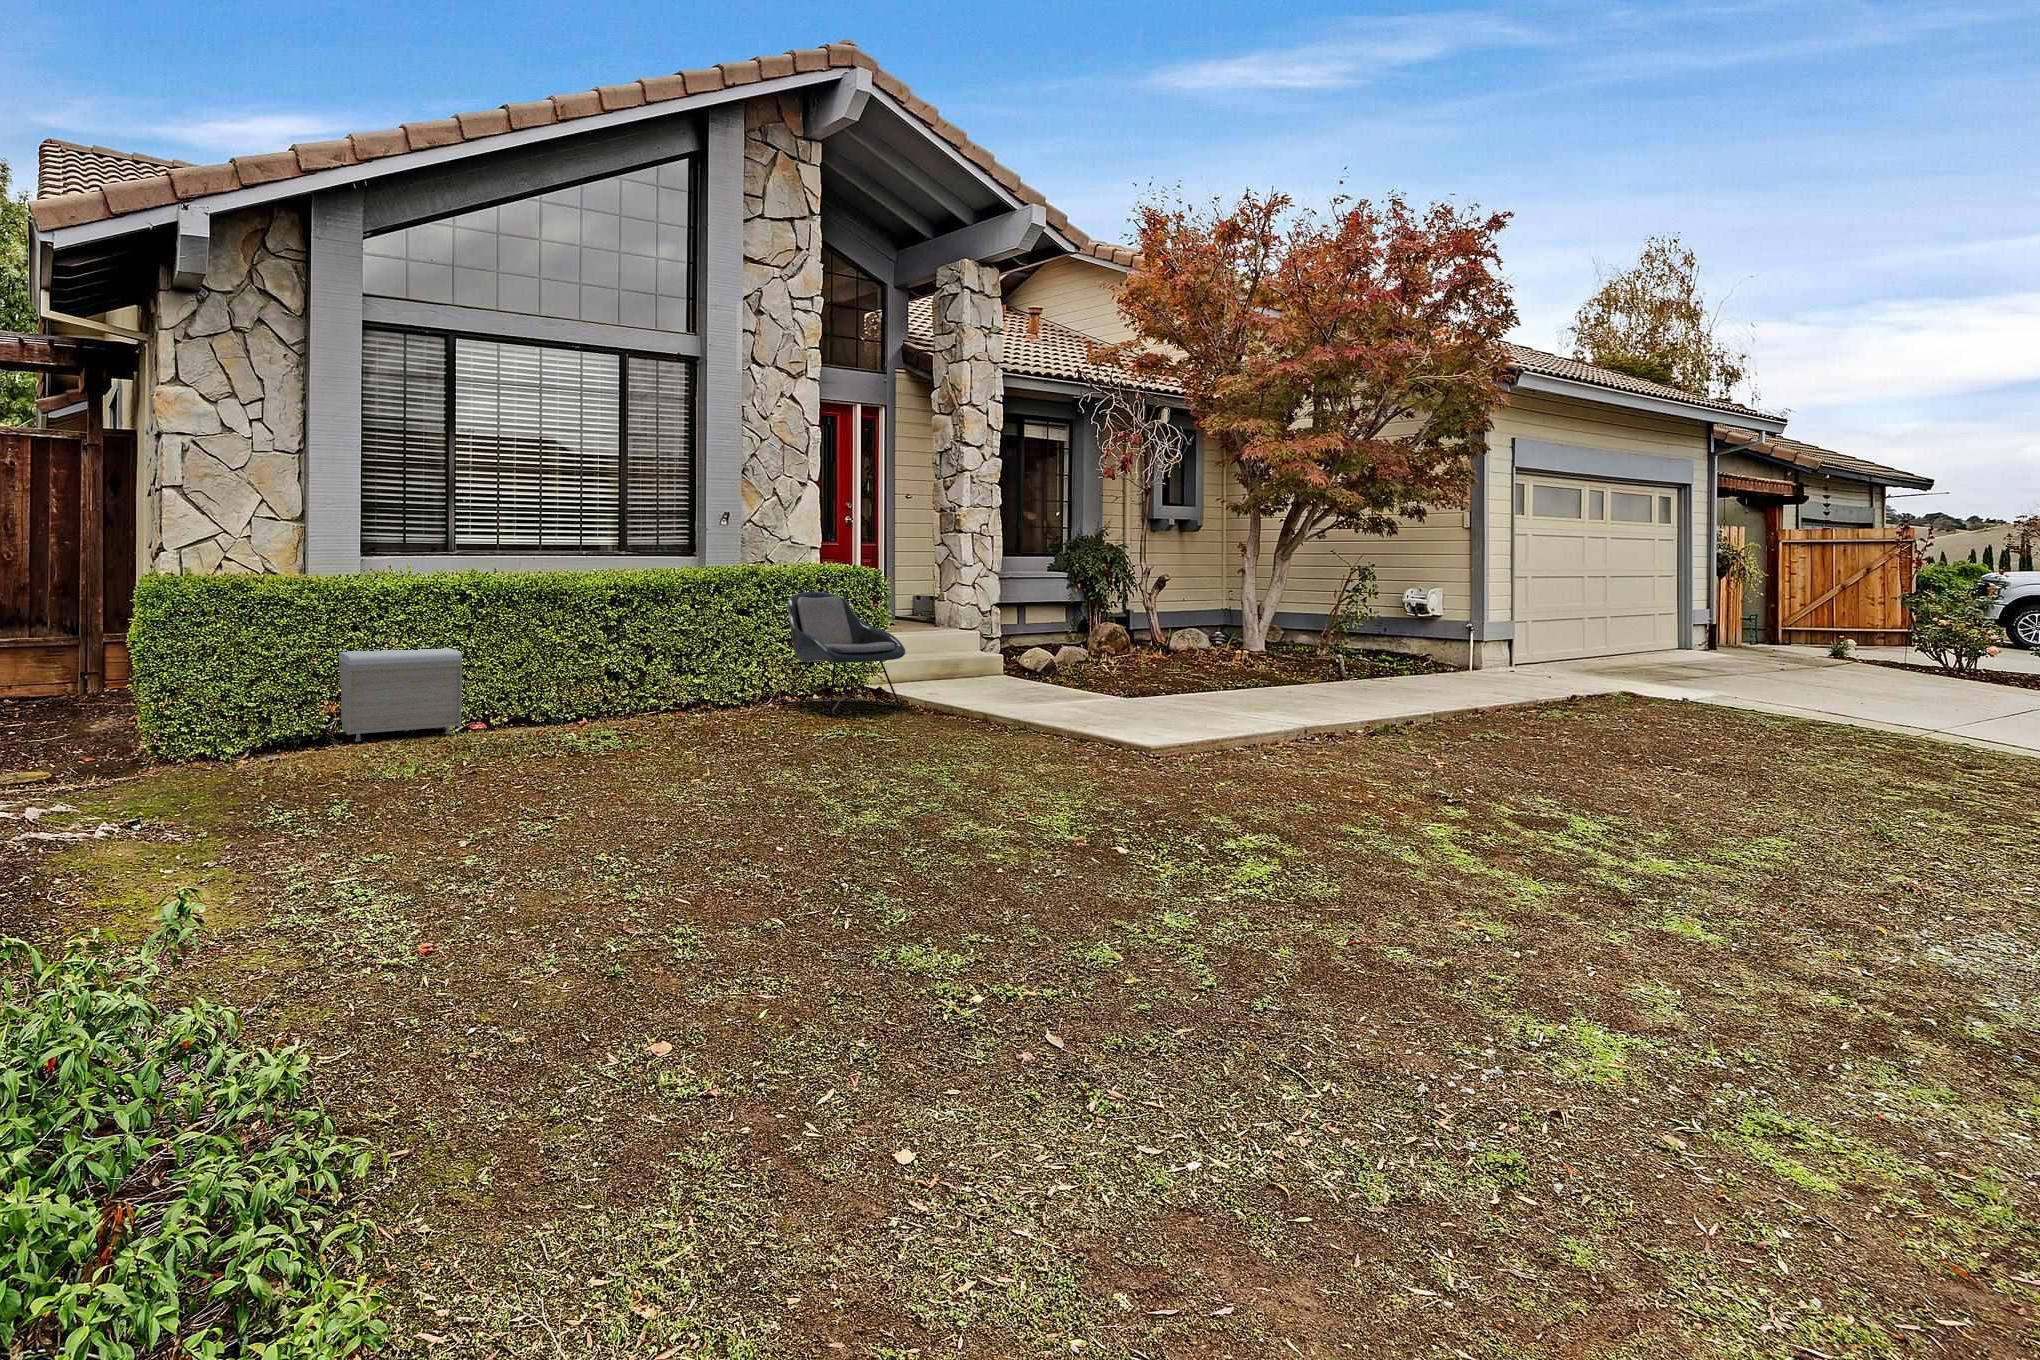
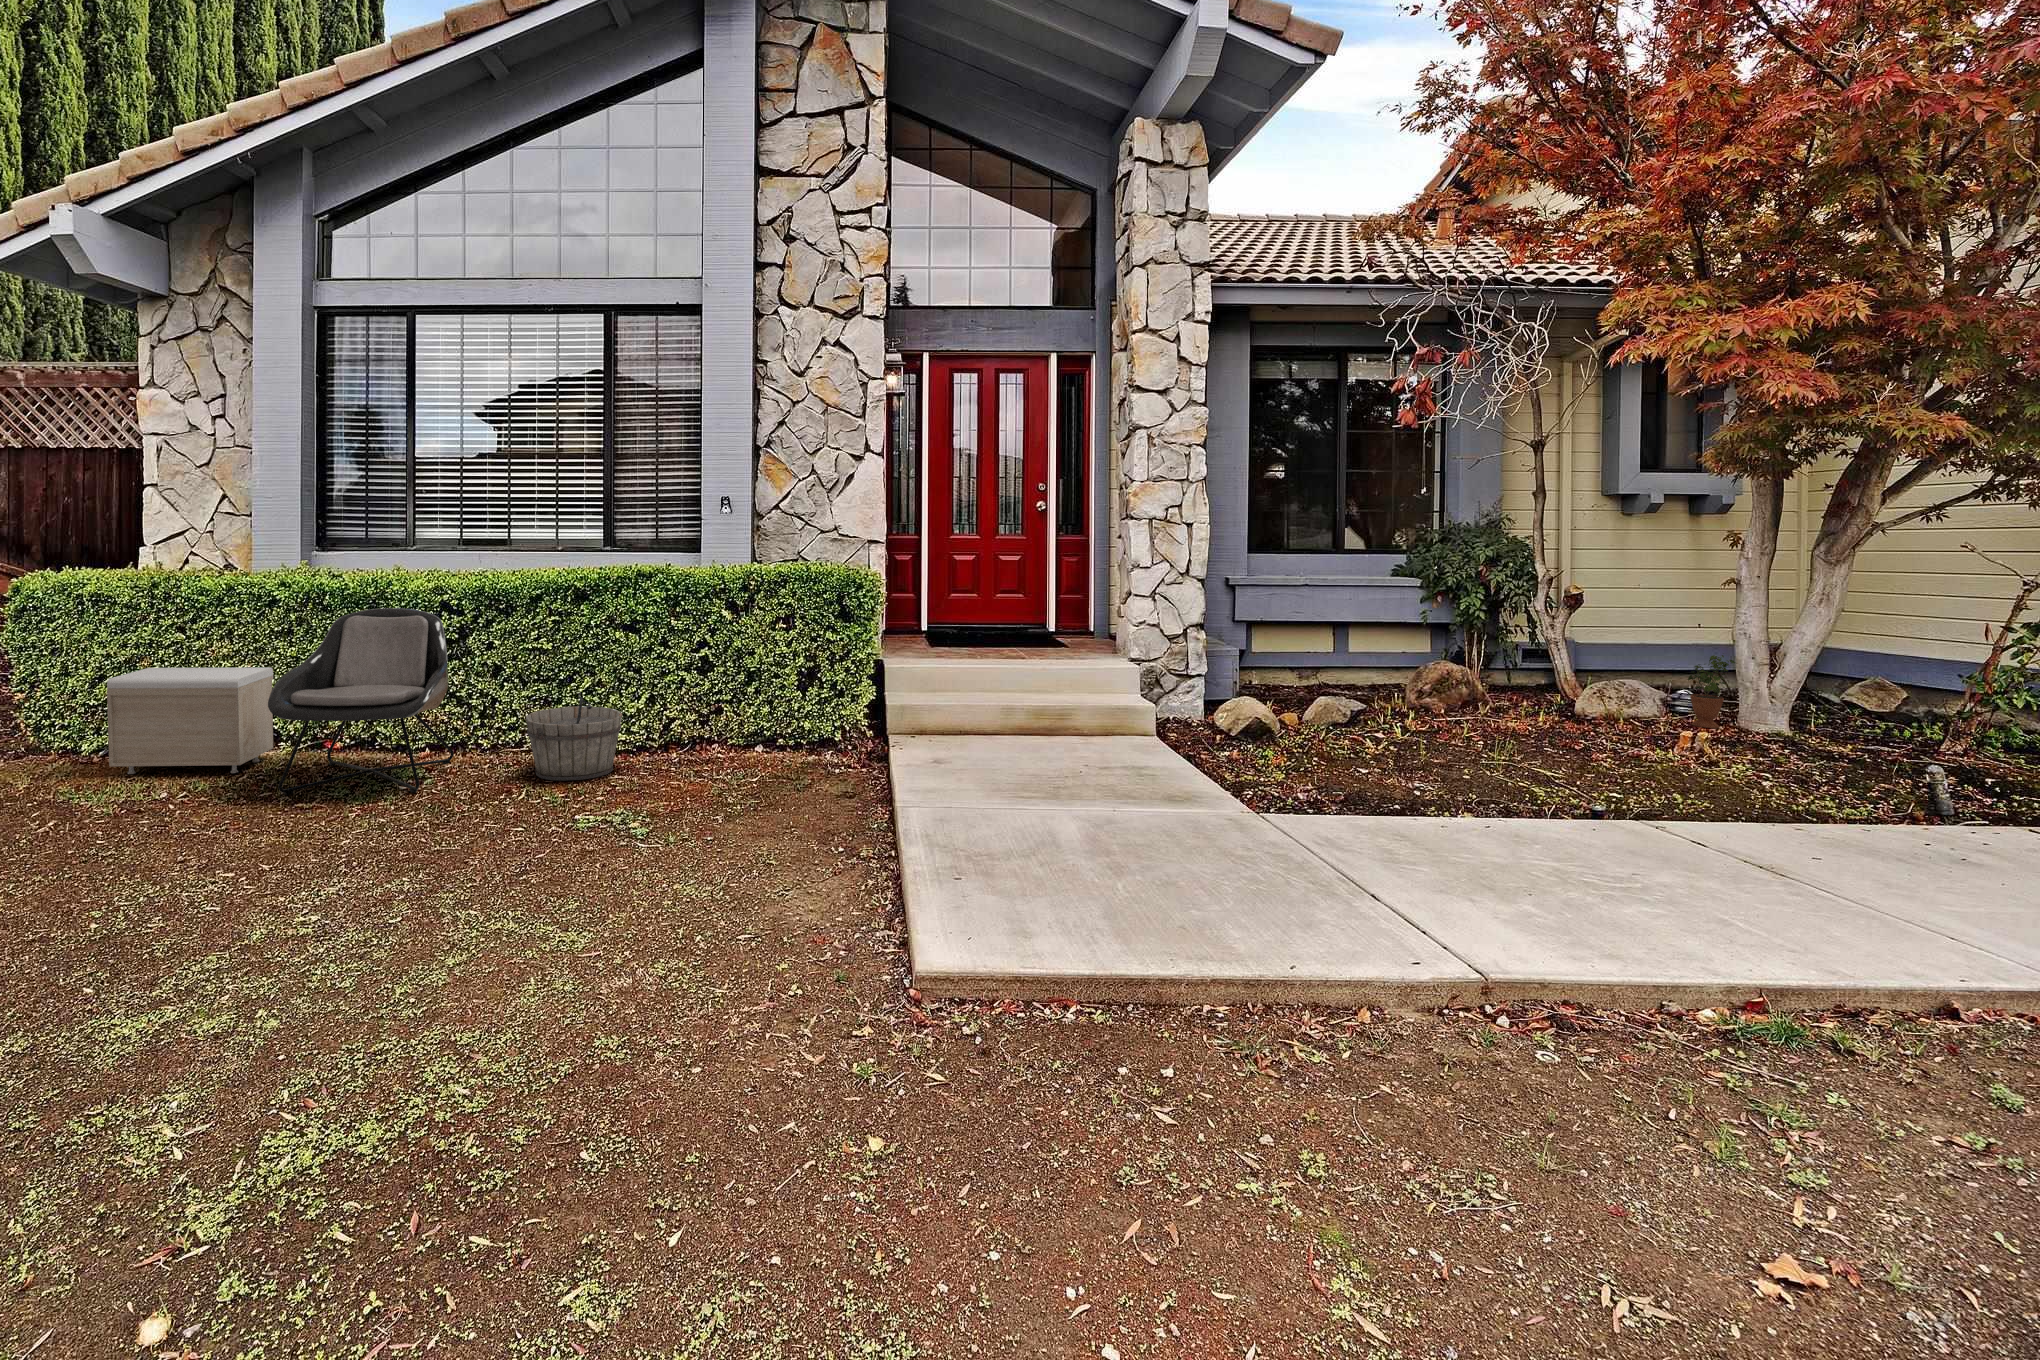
lounge chair: present [780,592,905,716] -> present [268,608,454,795]
potted plant: none [1231,614,1253,657] -> present [1688,655,1735,728]
wooden bucket: none [671,655,742,719] -> present [526,693,622,780]

